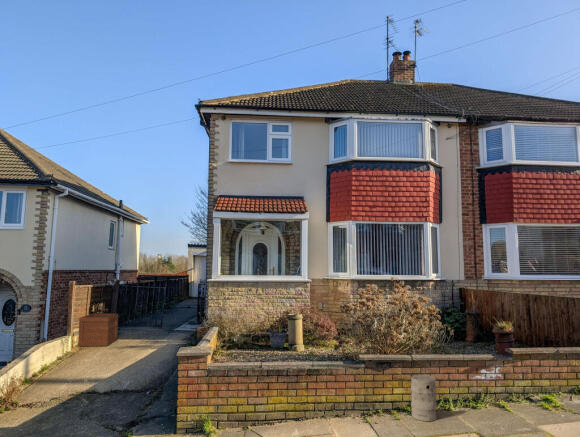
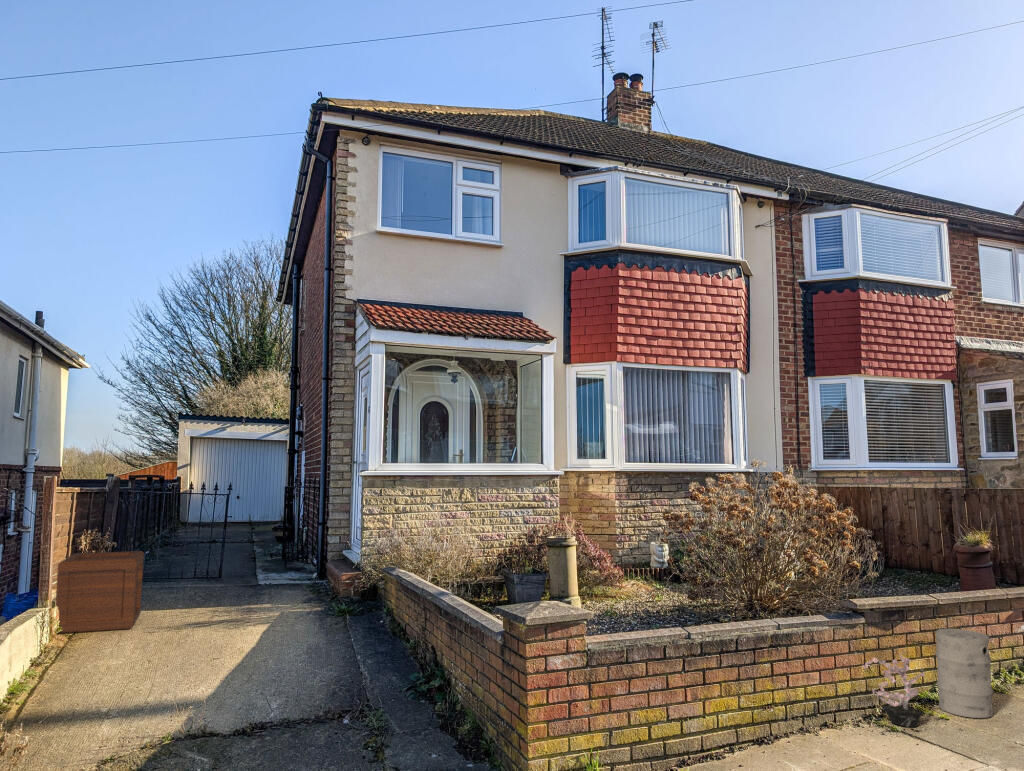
potted plant: none [358,382,391,421] -> present [863,651,924,727]

